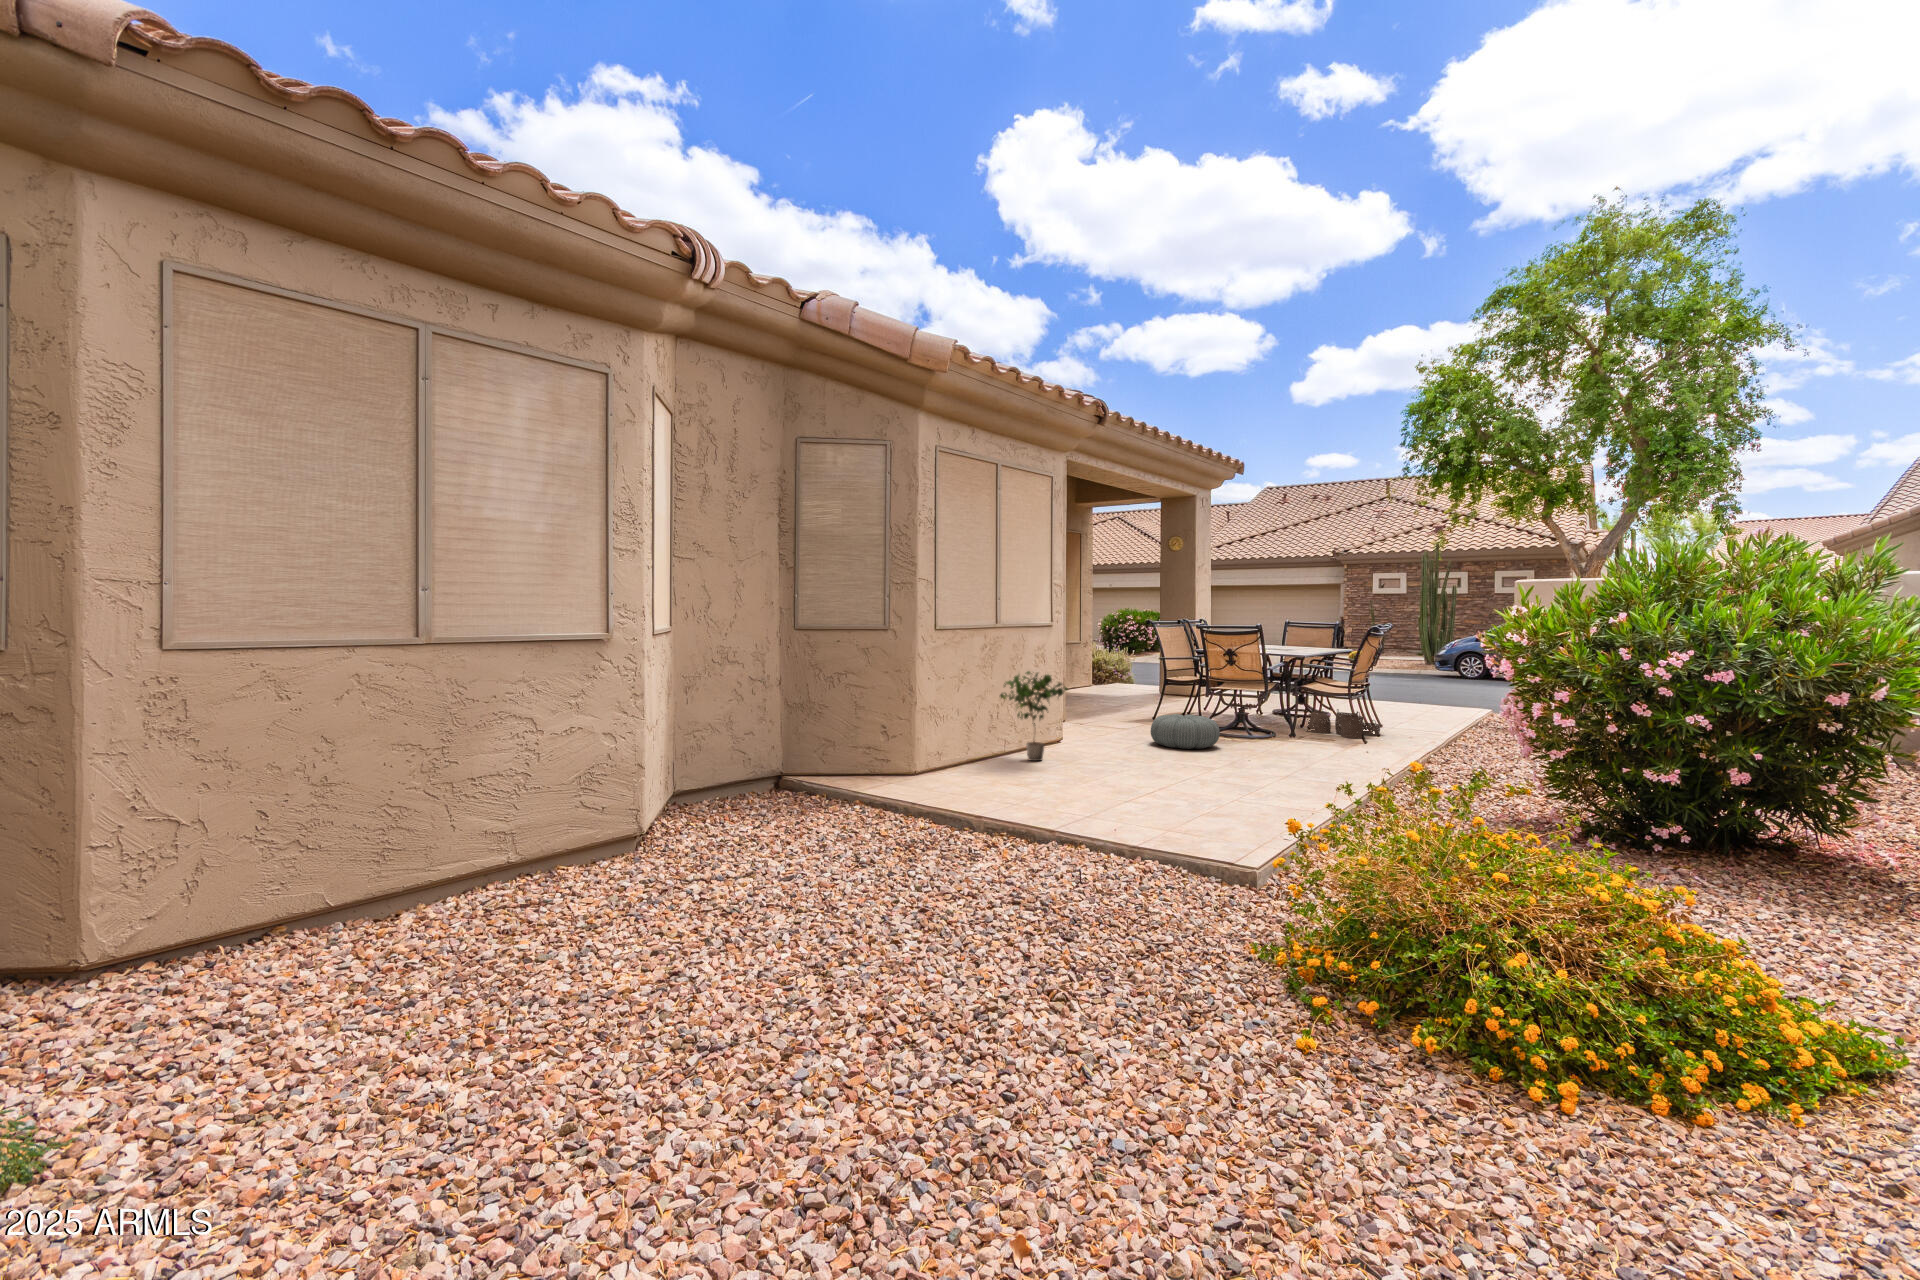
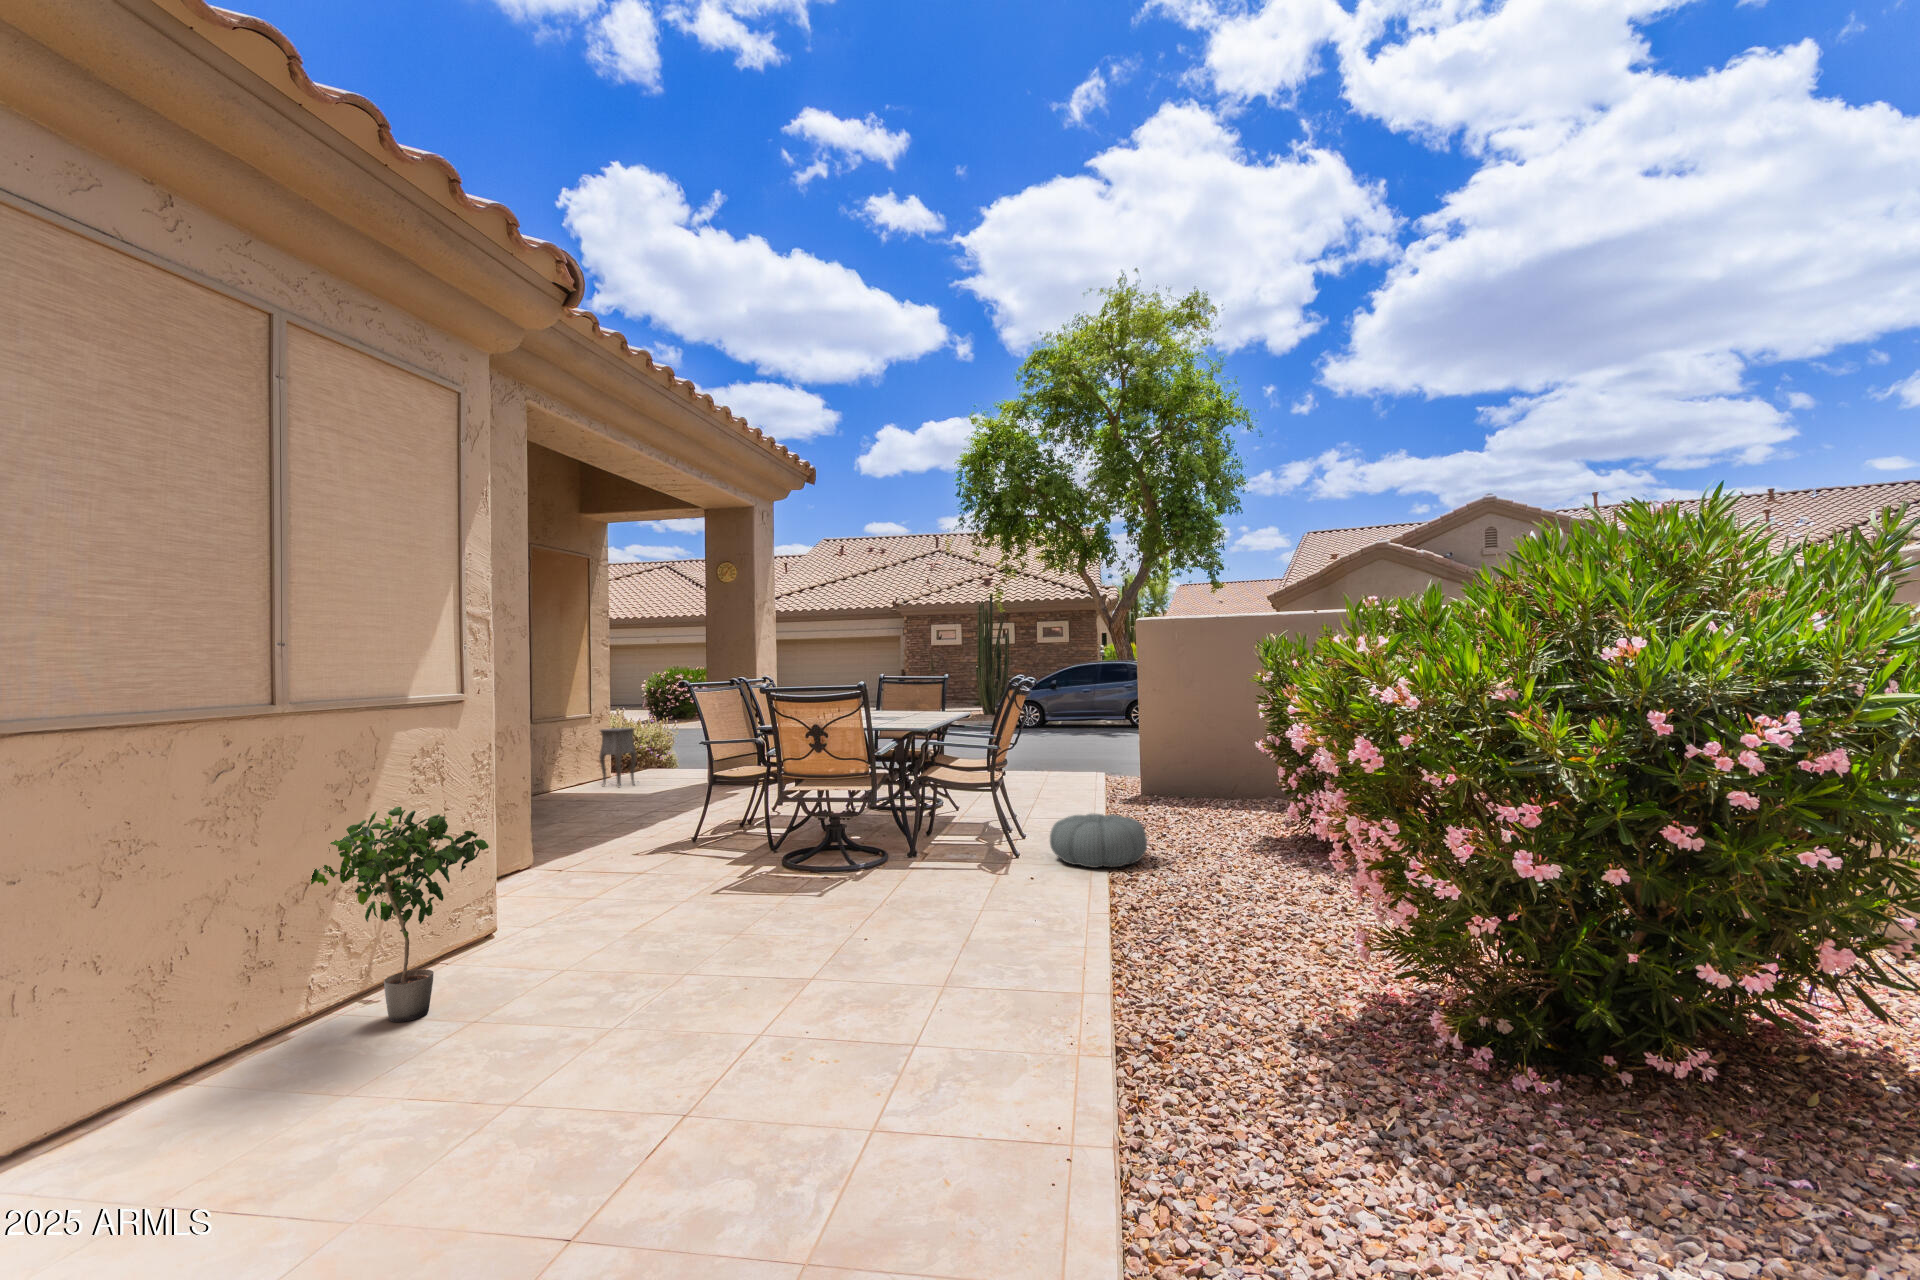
side table: none [1085,650,1111,691] -> present [599,728,637,787]
woven basket: present [1306,709,1380,738] -> none [918,799,1012,841]
pouf: present [1151,714,1220,749] -> present [1050,814,1147,868]

